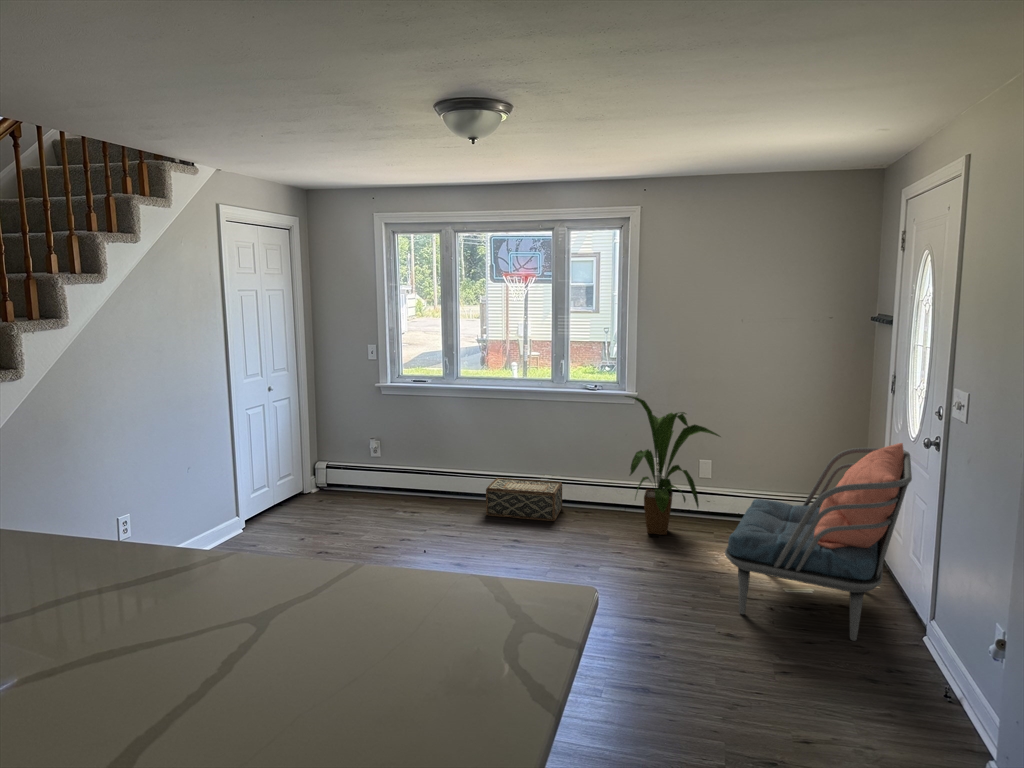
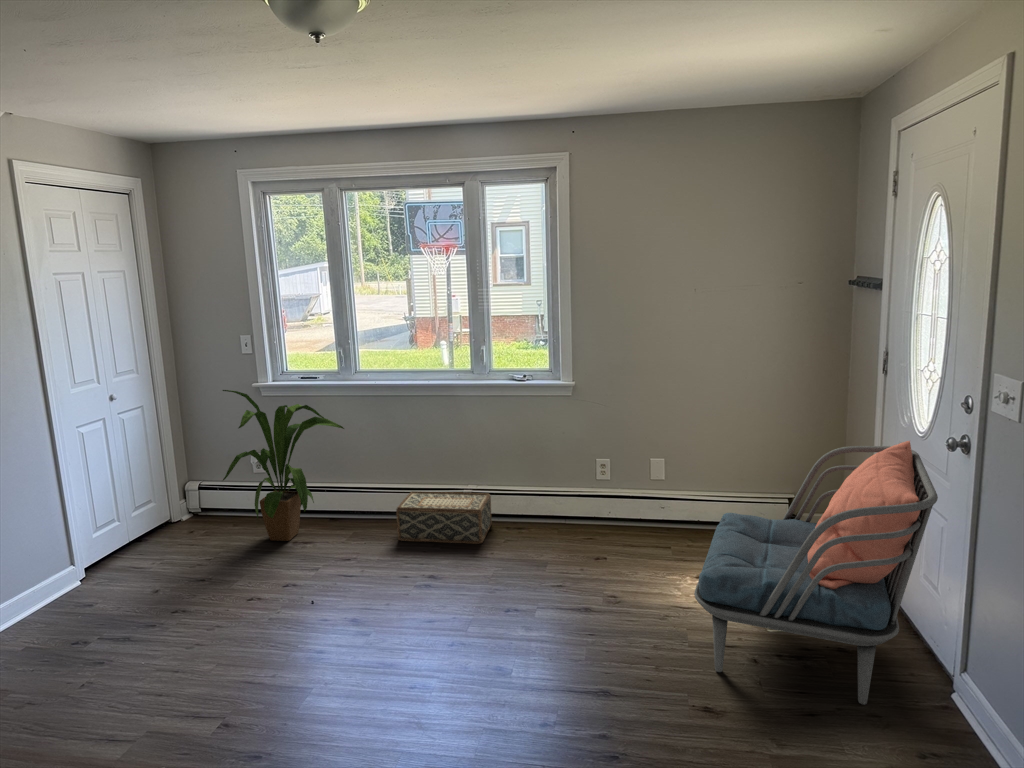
house plant: present [625,396,720,535] -> present [223,390,344,541]

